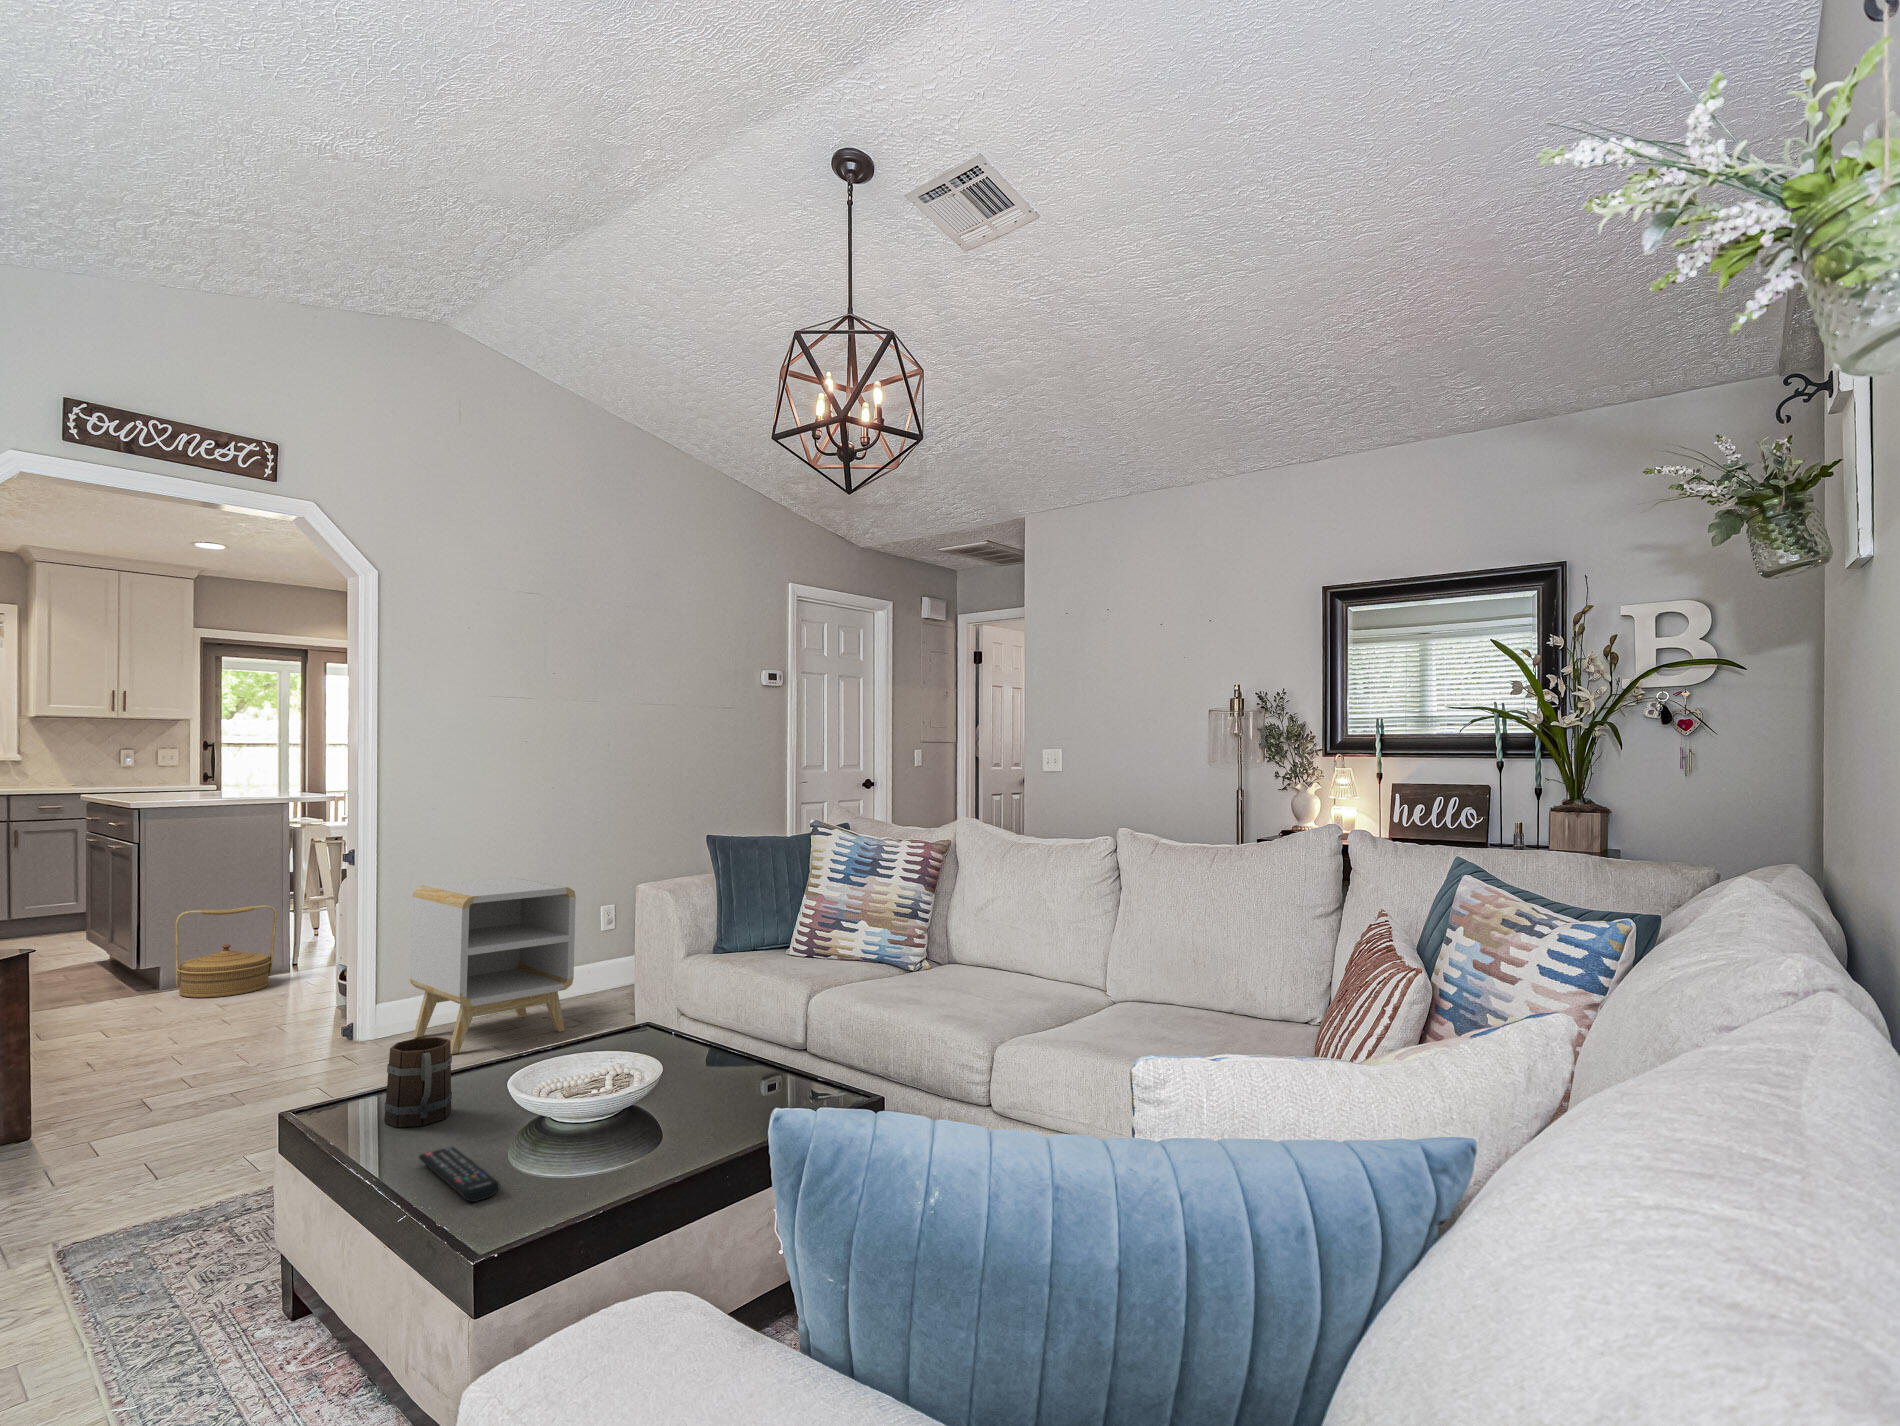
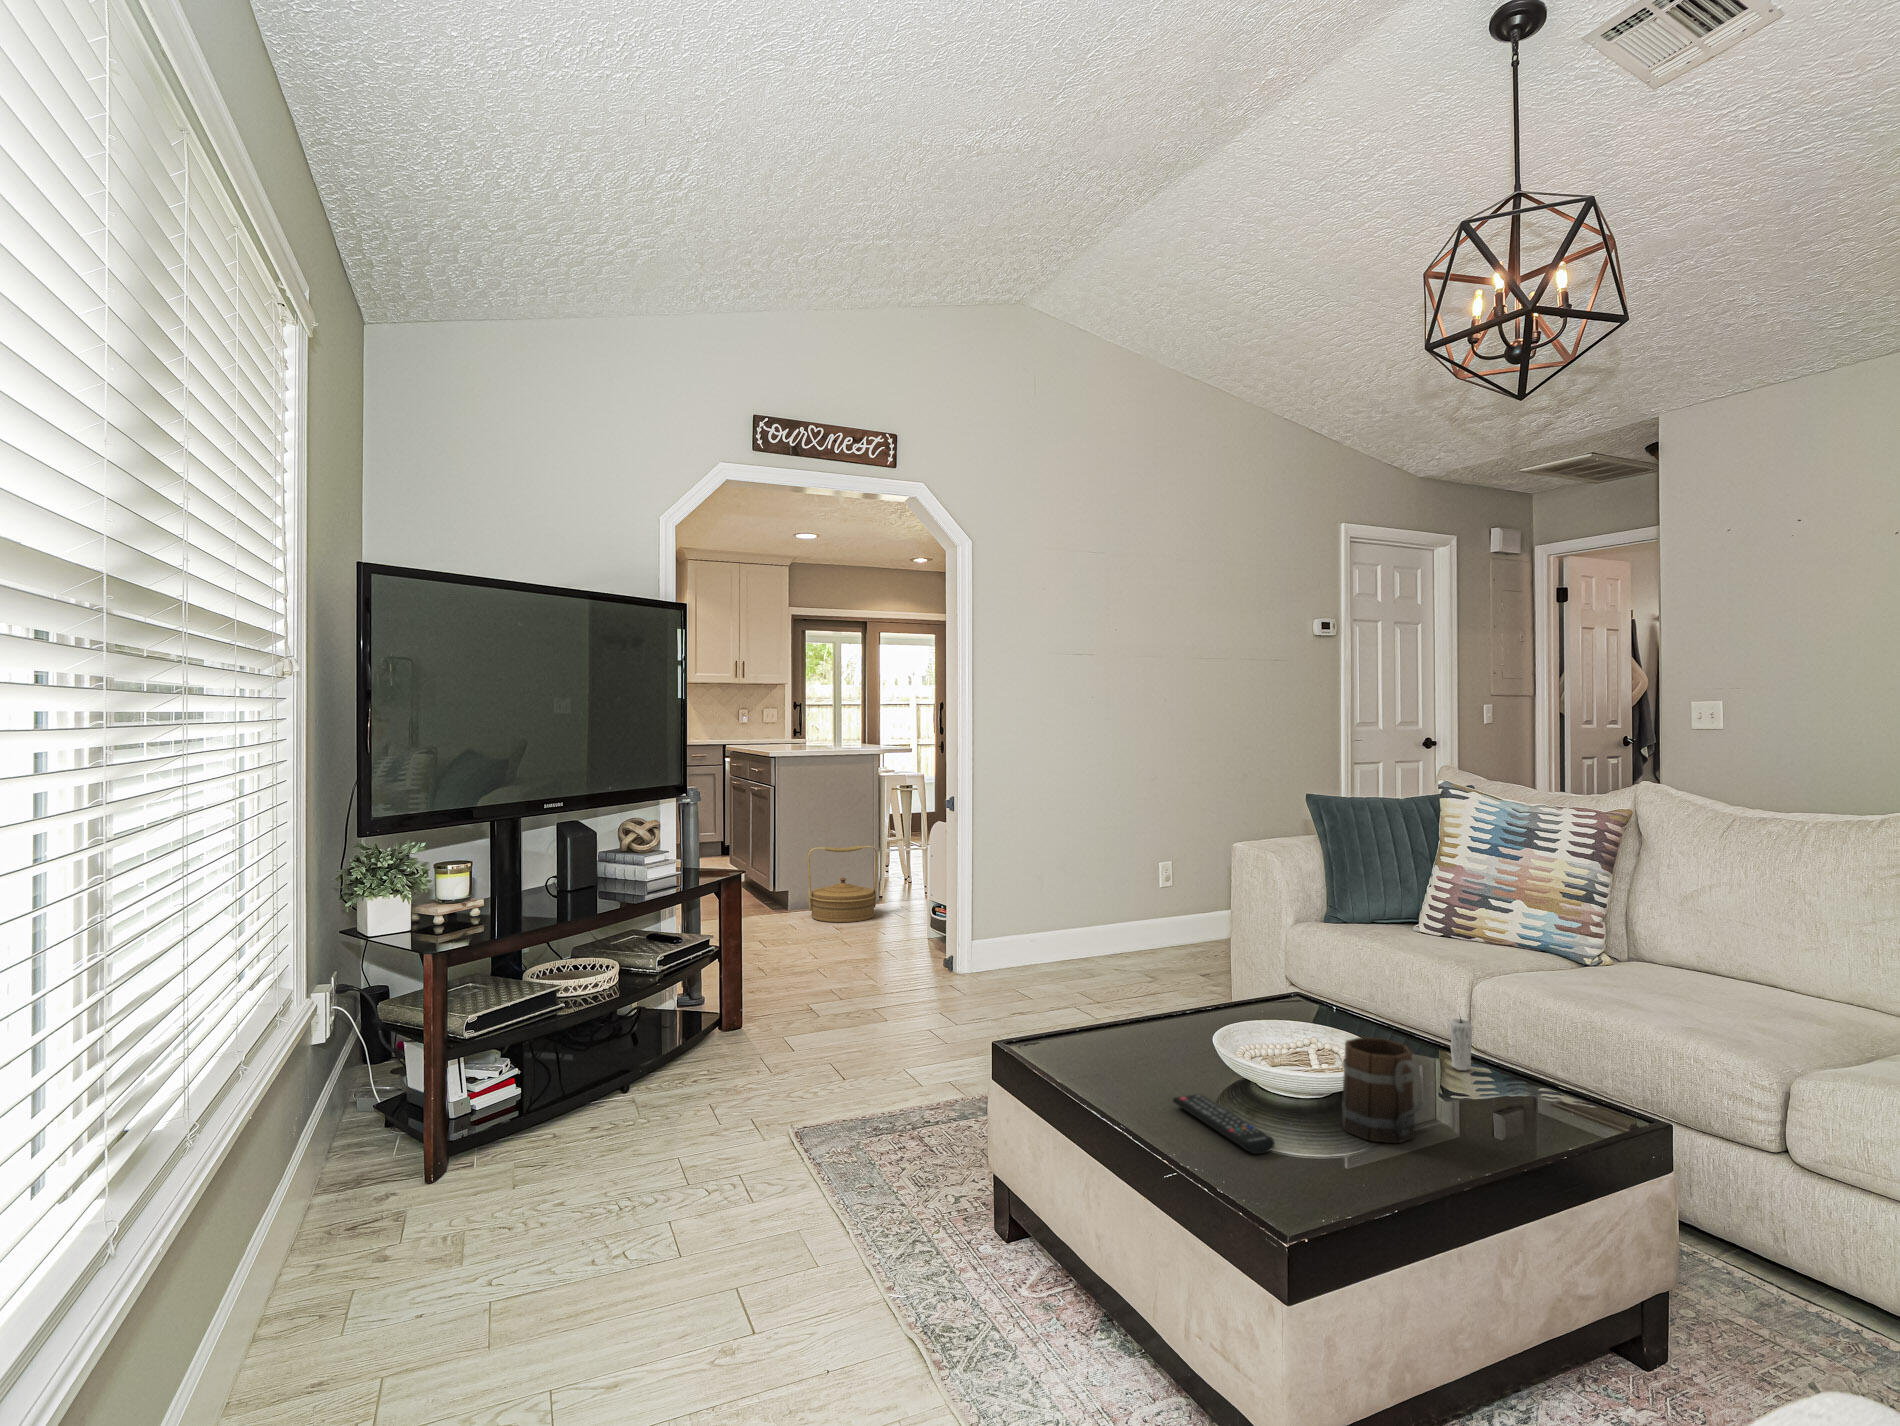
side table: present [410,878,576,1054] -> none [1008,832,1158,995]
candle: none [738,1029,757,1084] -> present [1450,1017,1473,1070]
mug: present [384,1037,452,1127] -> present [1341,1037,1423,1143]

